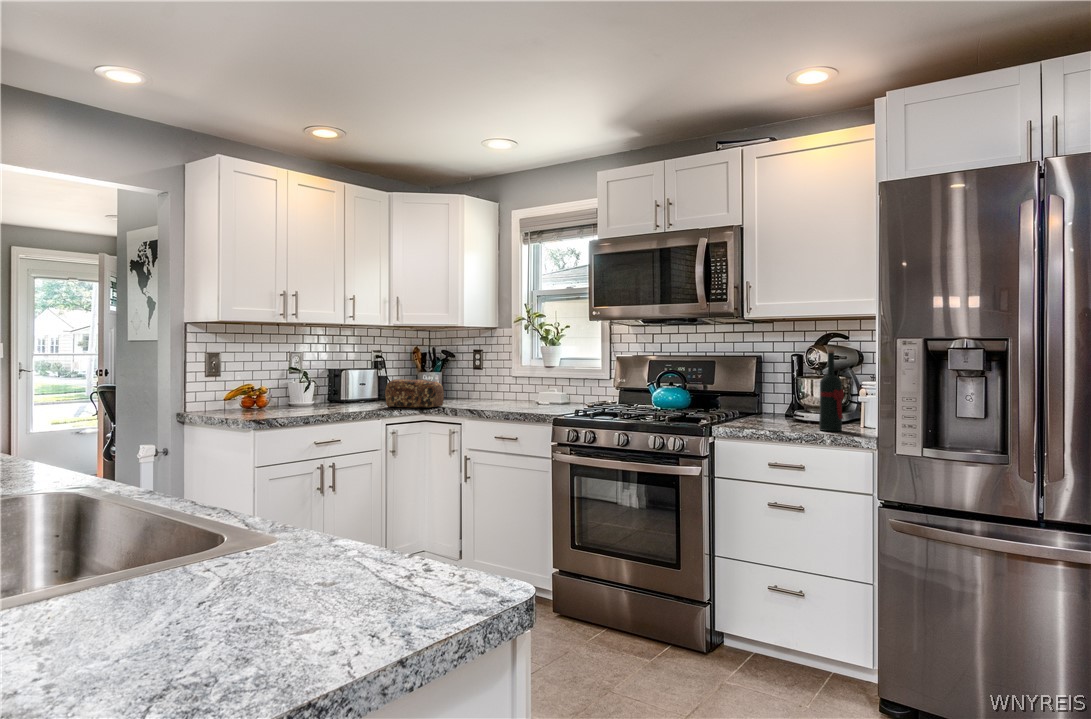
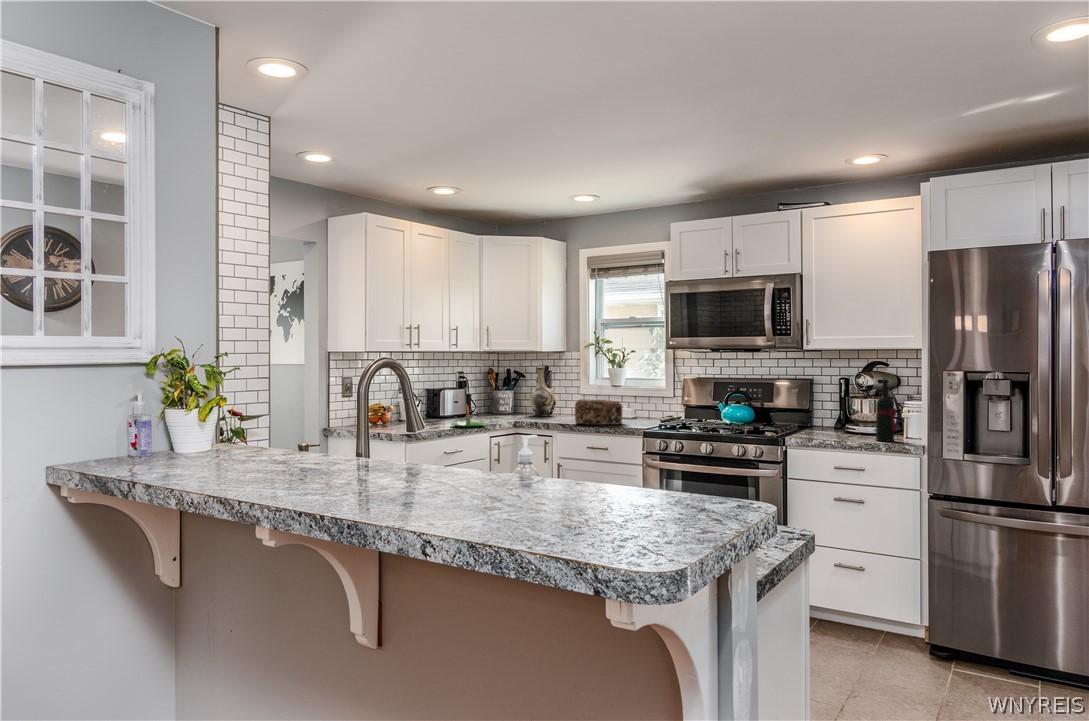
decorative vase: none [453,343,482,400] -> present [530,365,556,416]
bread loaf: present [385,379,444,408] -> present [575,399,622,425]
candle: none [334,385,376,412] -> present [452,404,485,427]

